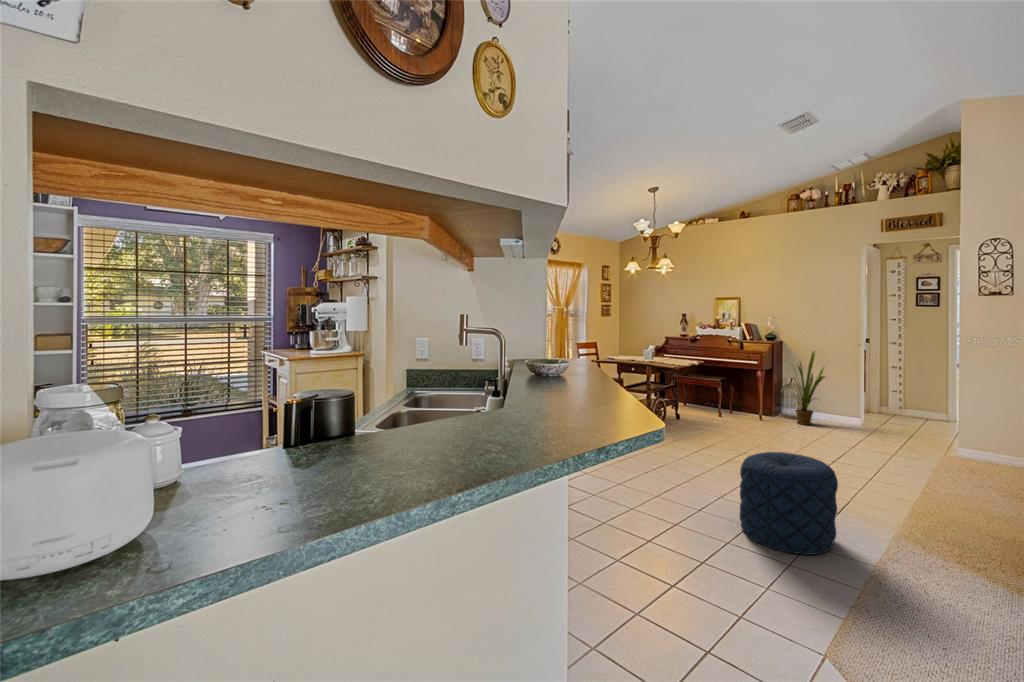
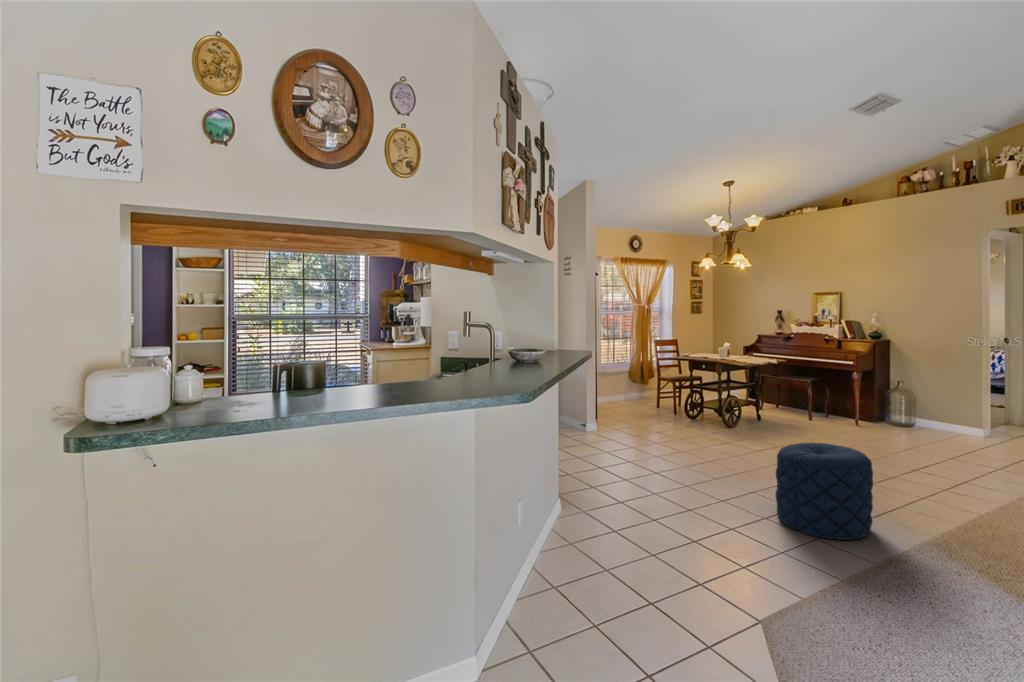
house plant: present [794,351,825,425] -> none [887,350,944,433]

